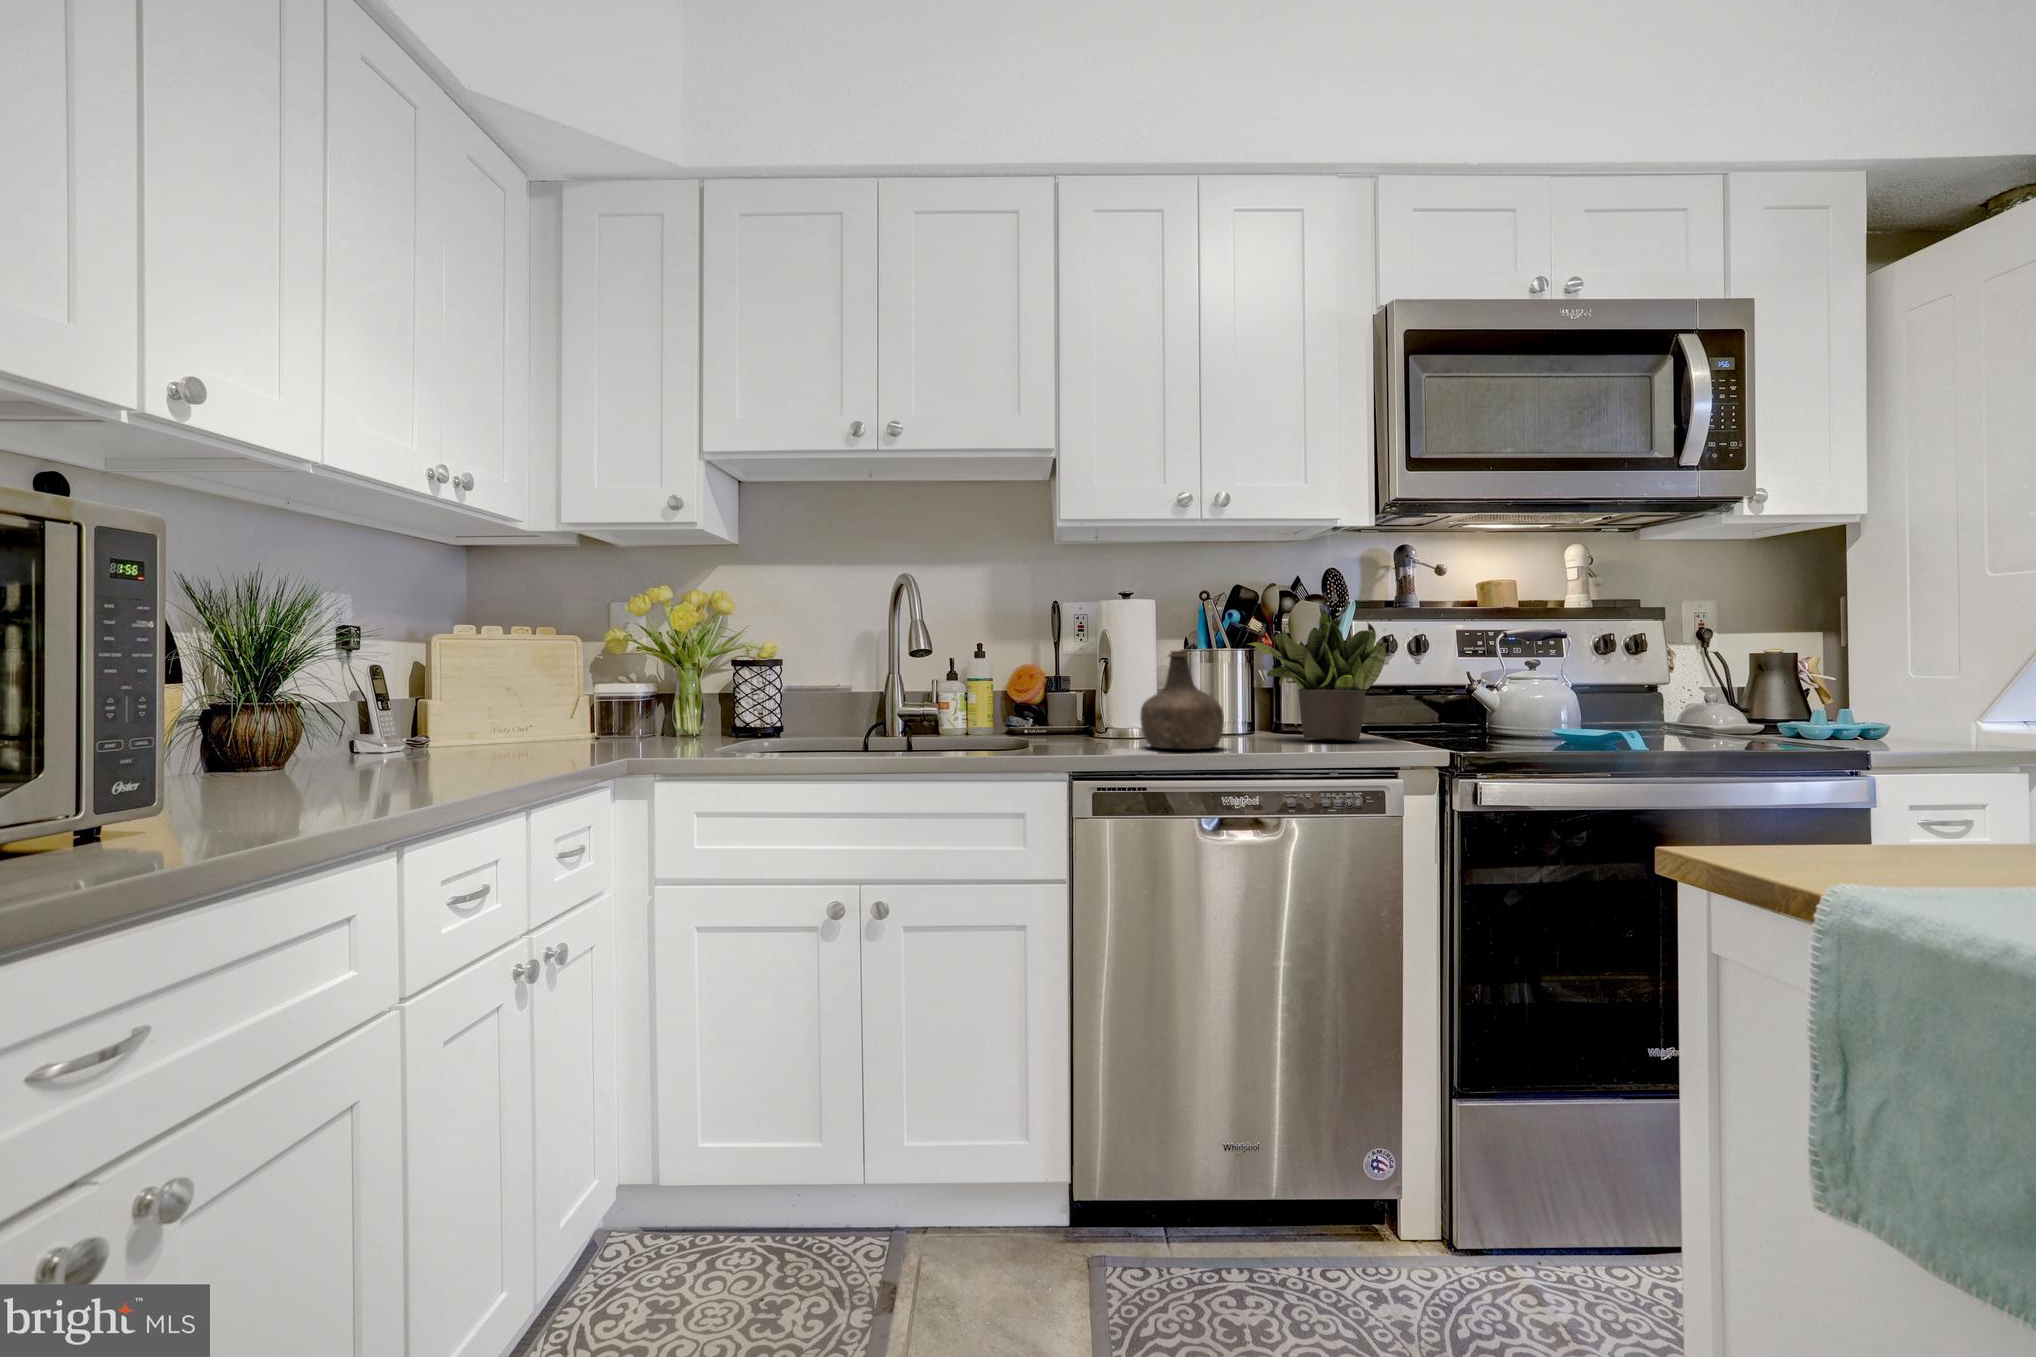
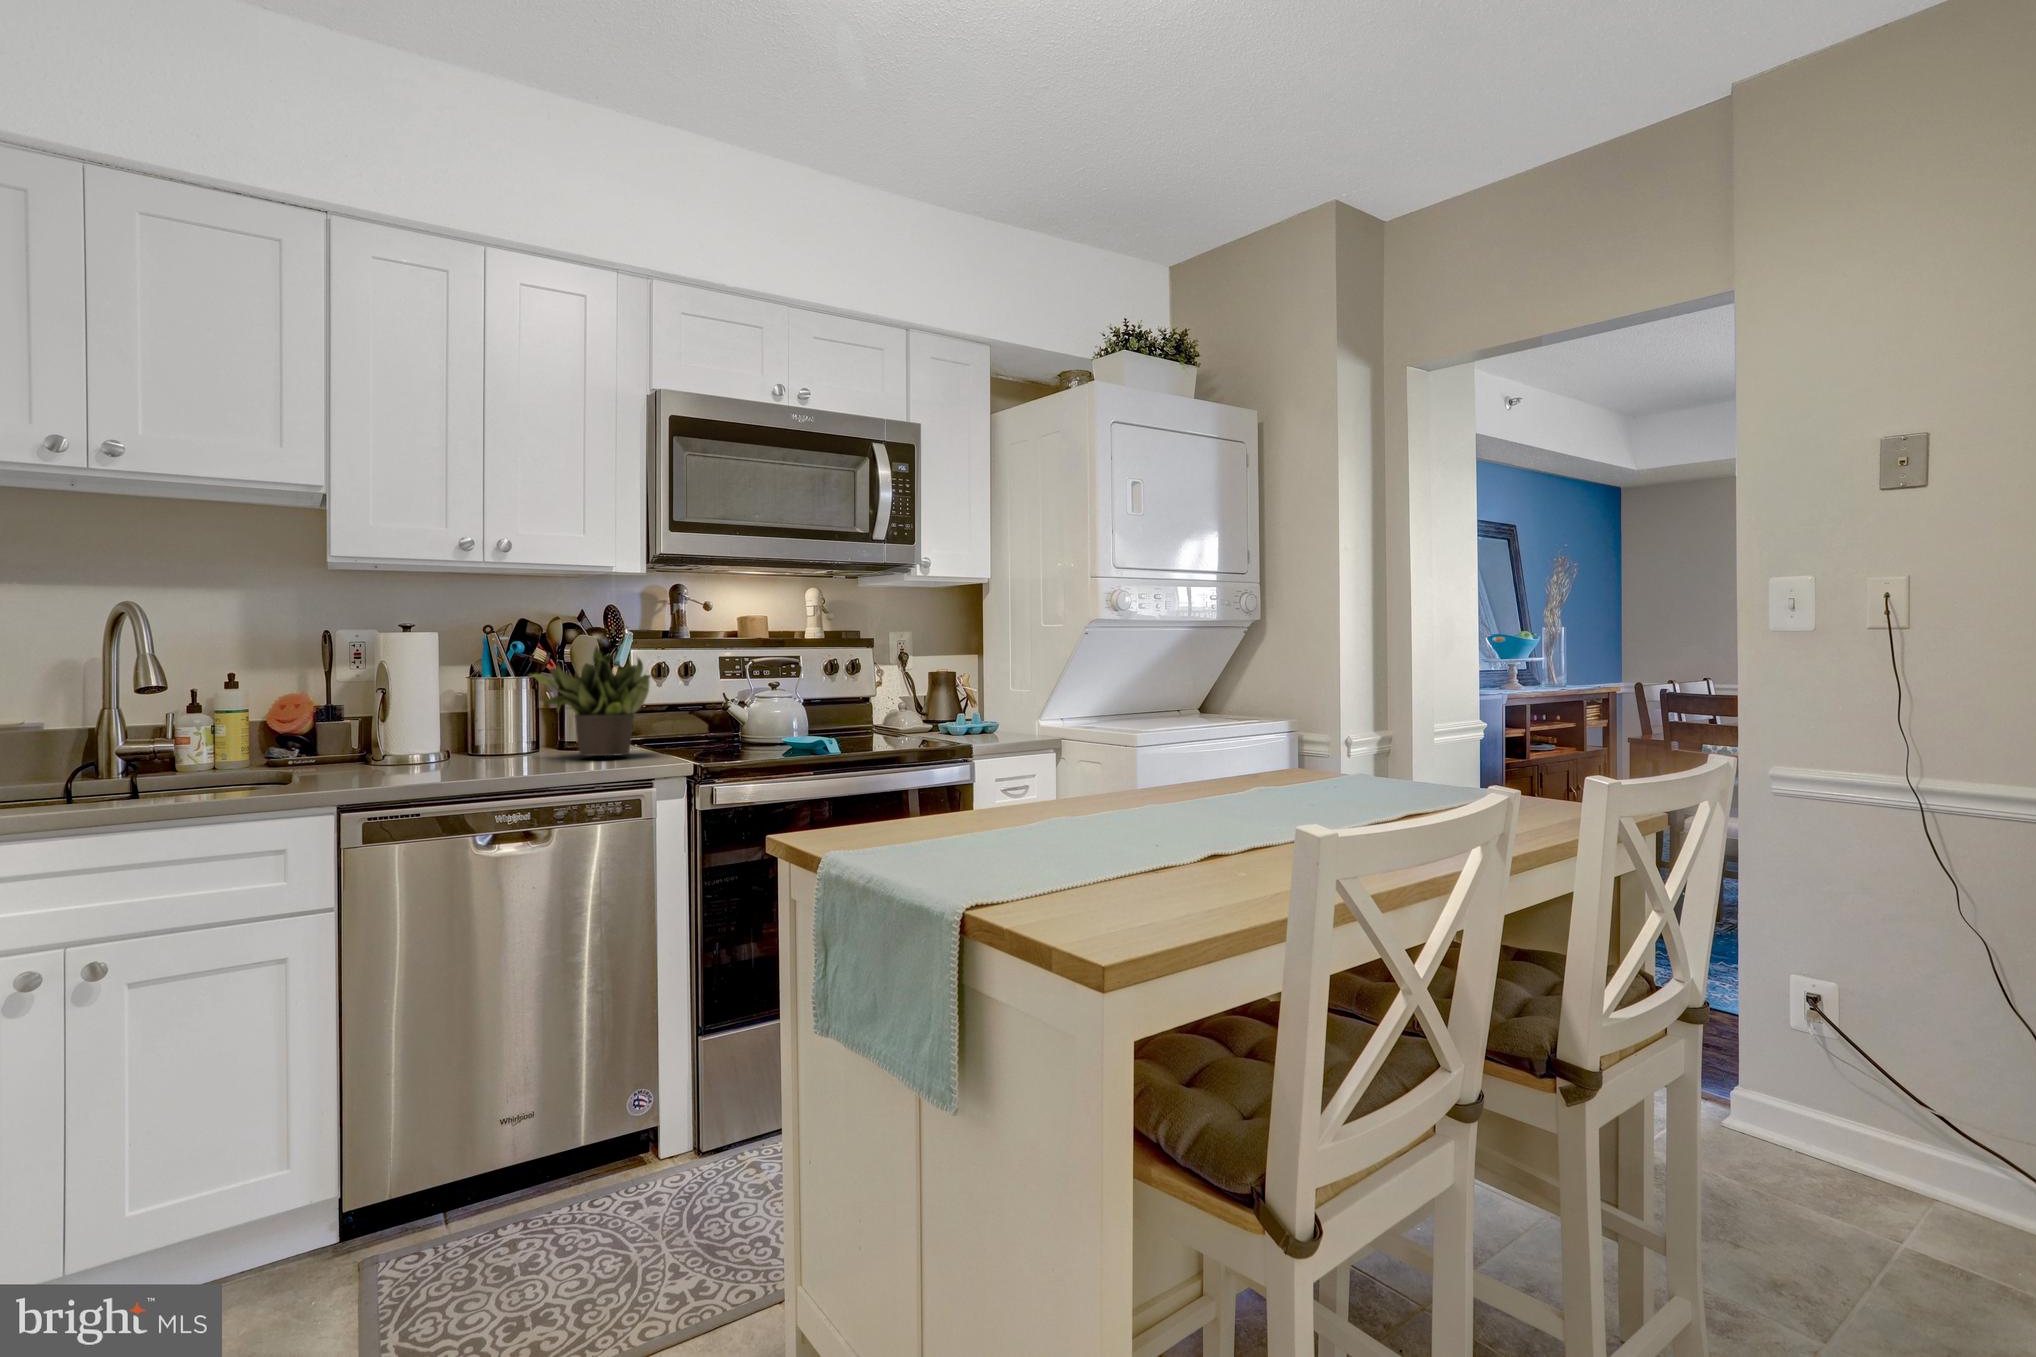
bottle: present [1140,650,1224,749] -> none [414,686,499,777]

